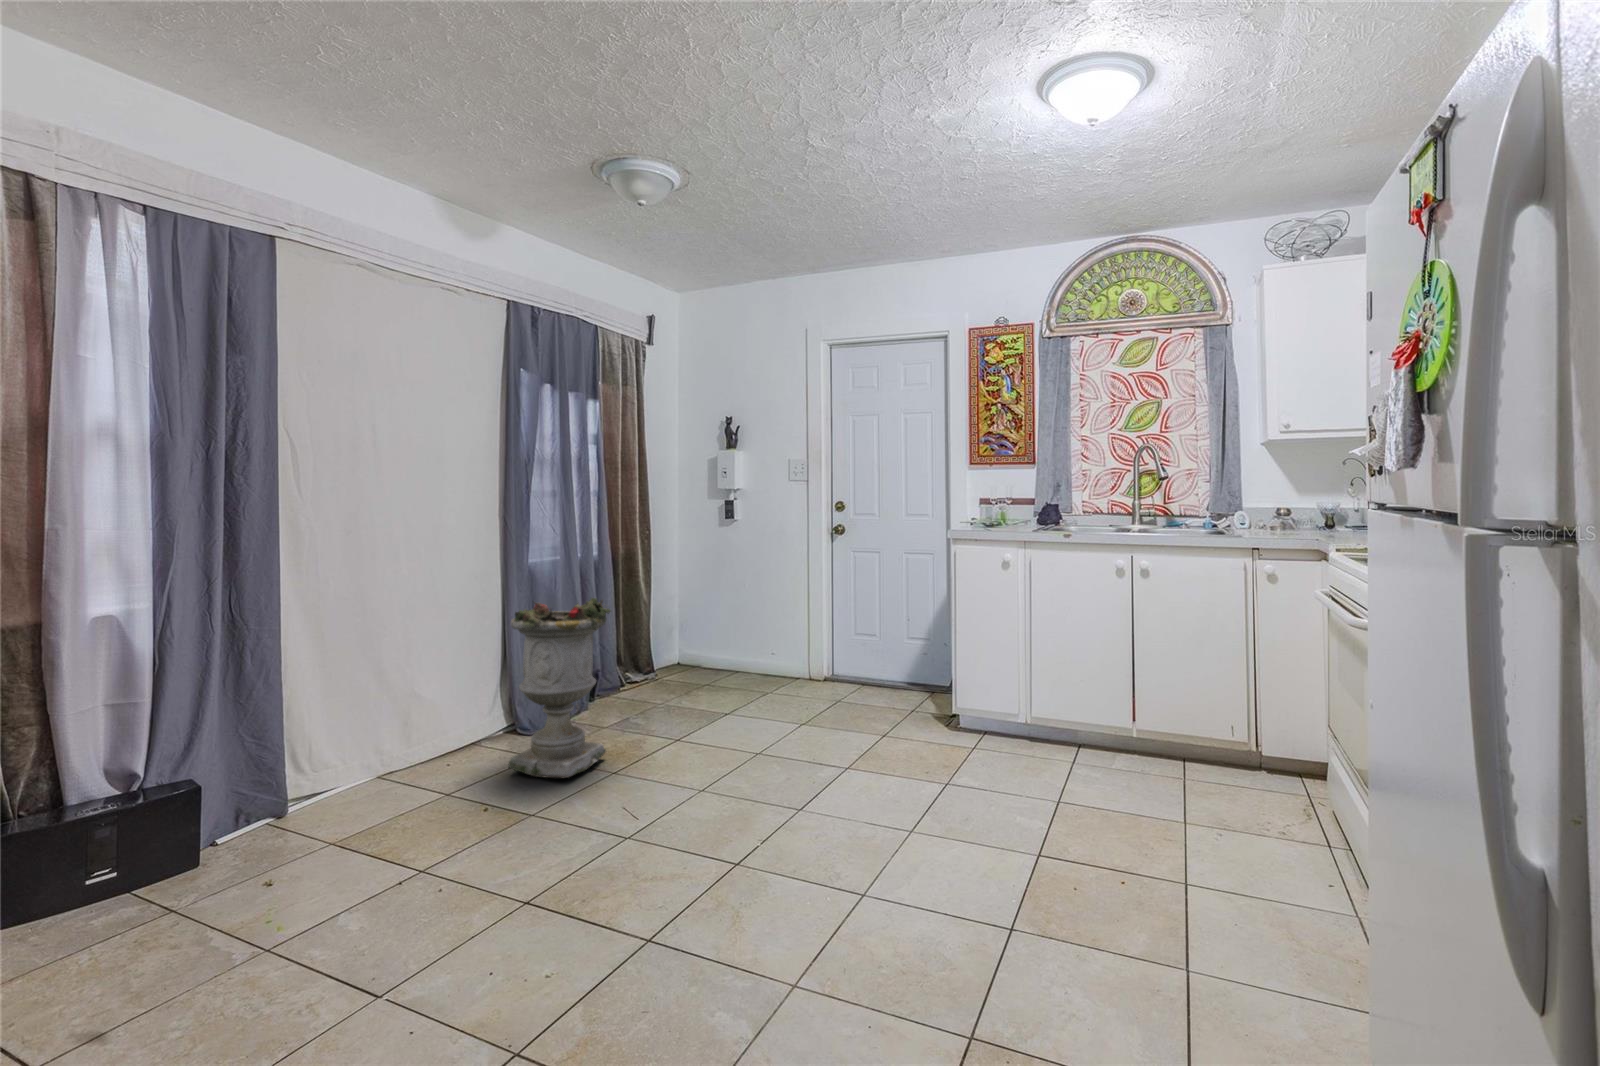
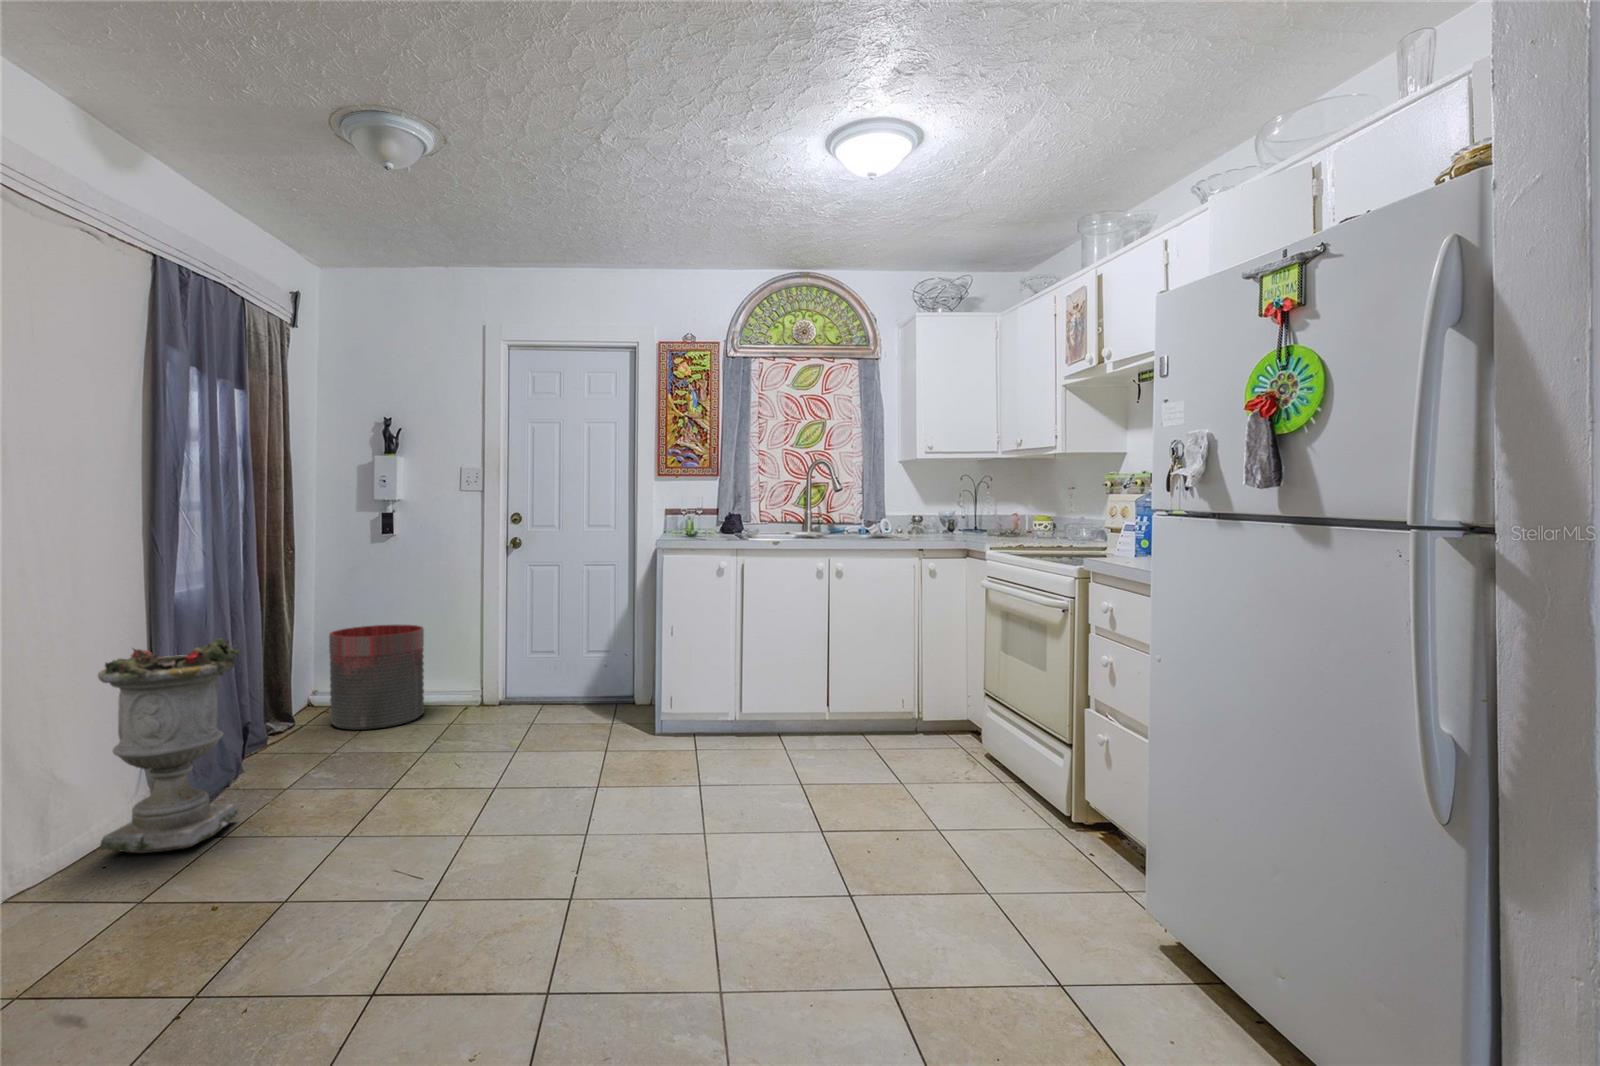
trash can: none [682,599,755,689] -> present [329,625,424,730]

